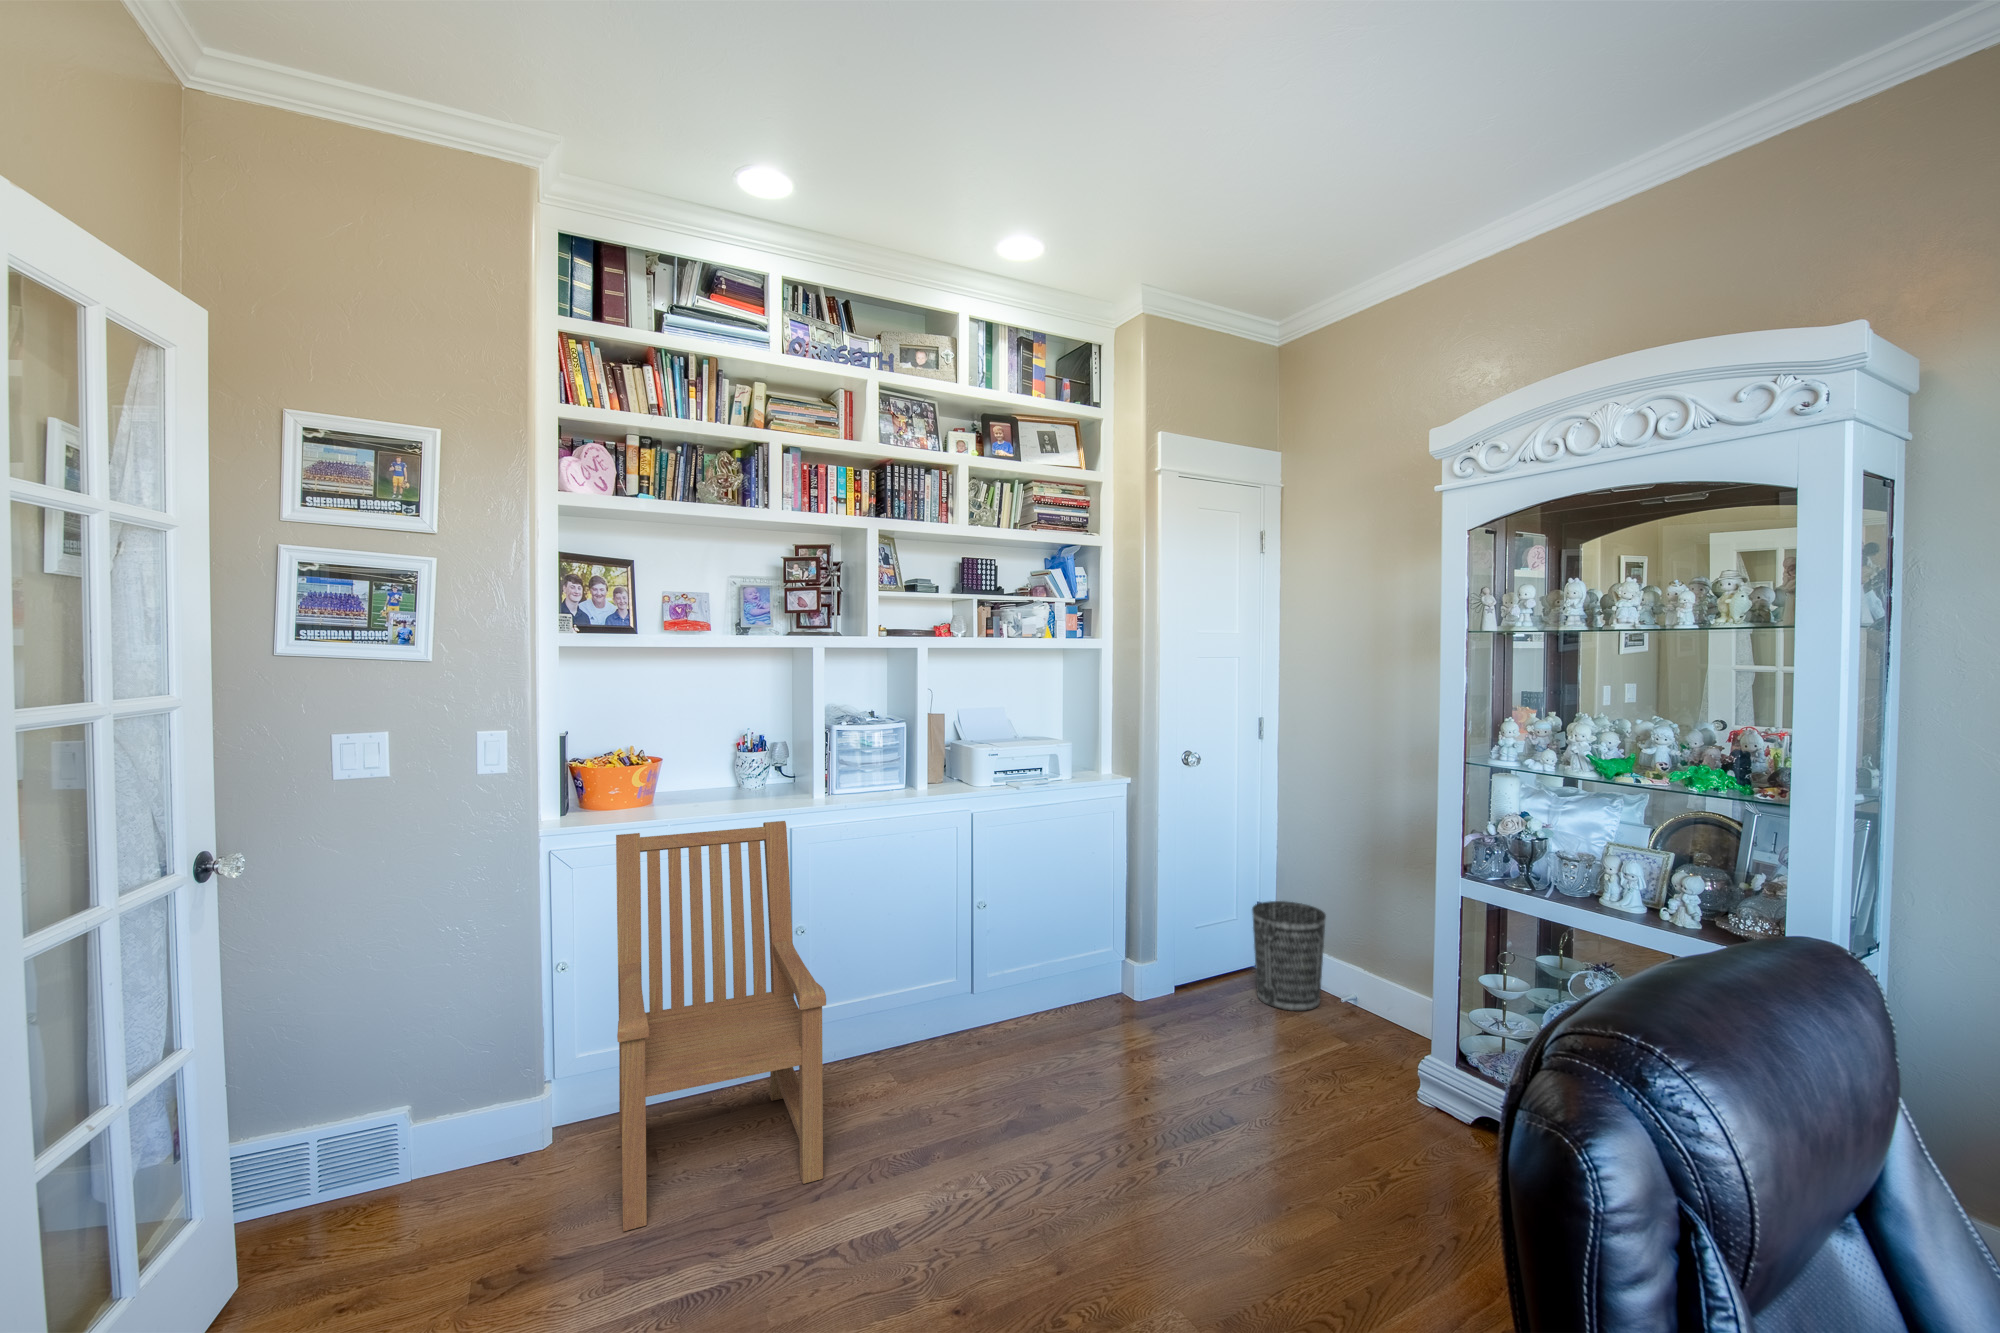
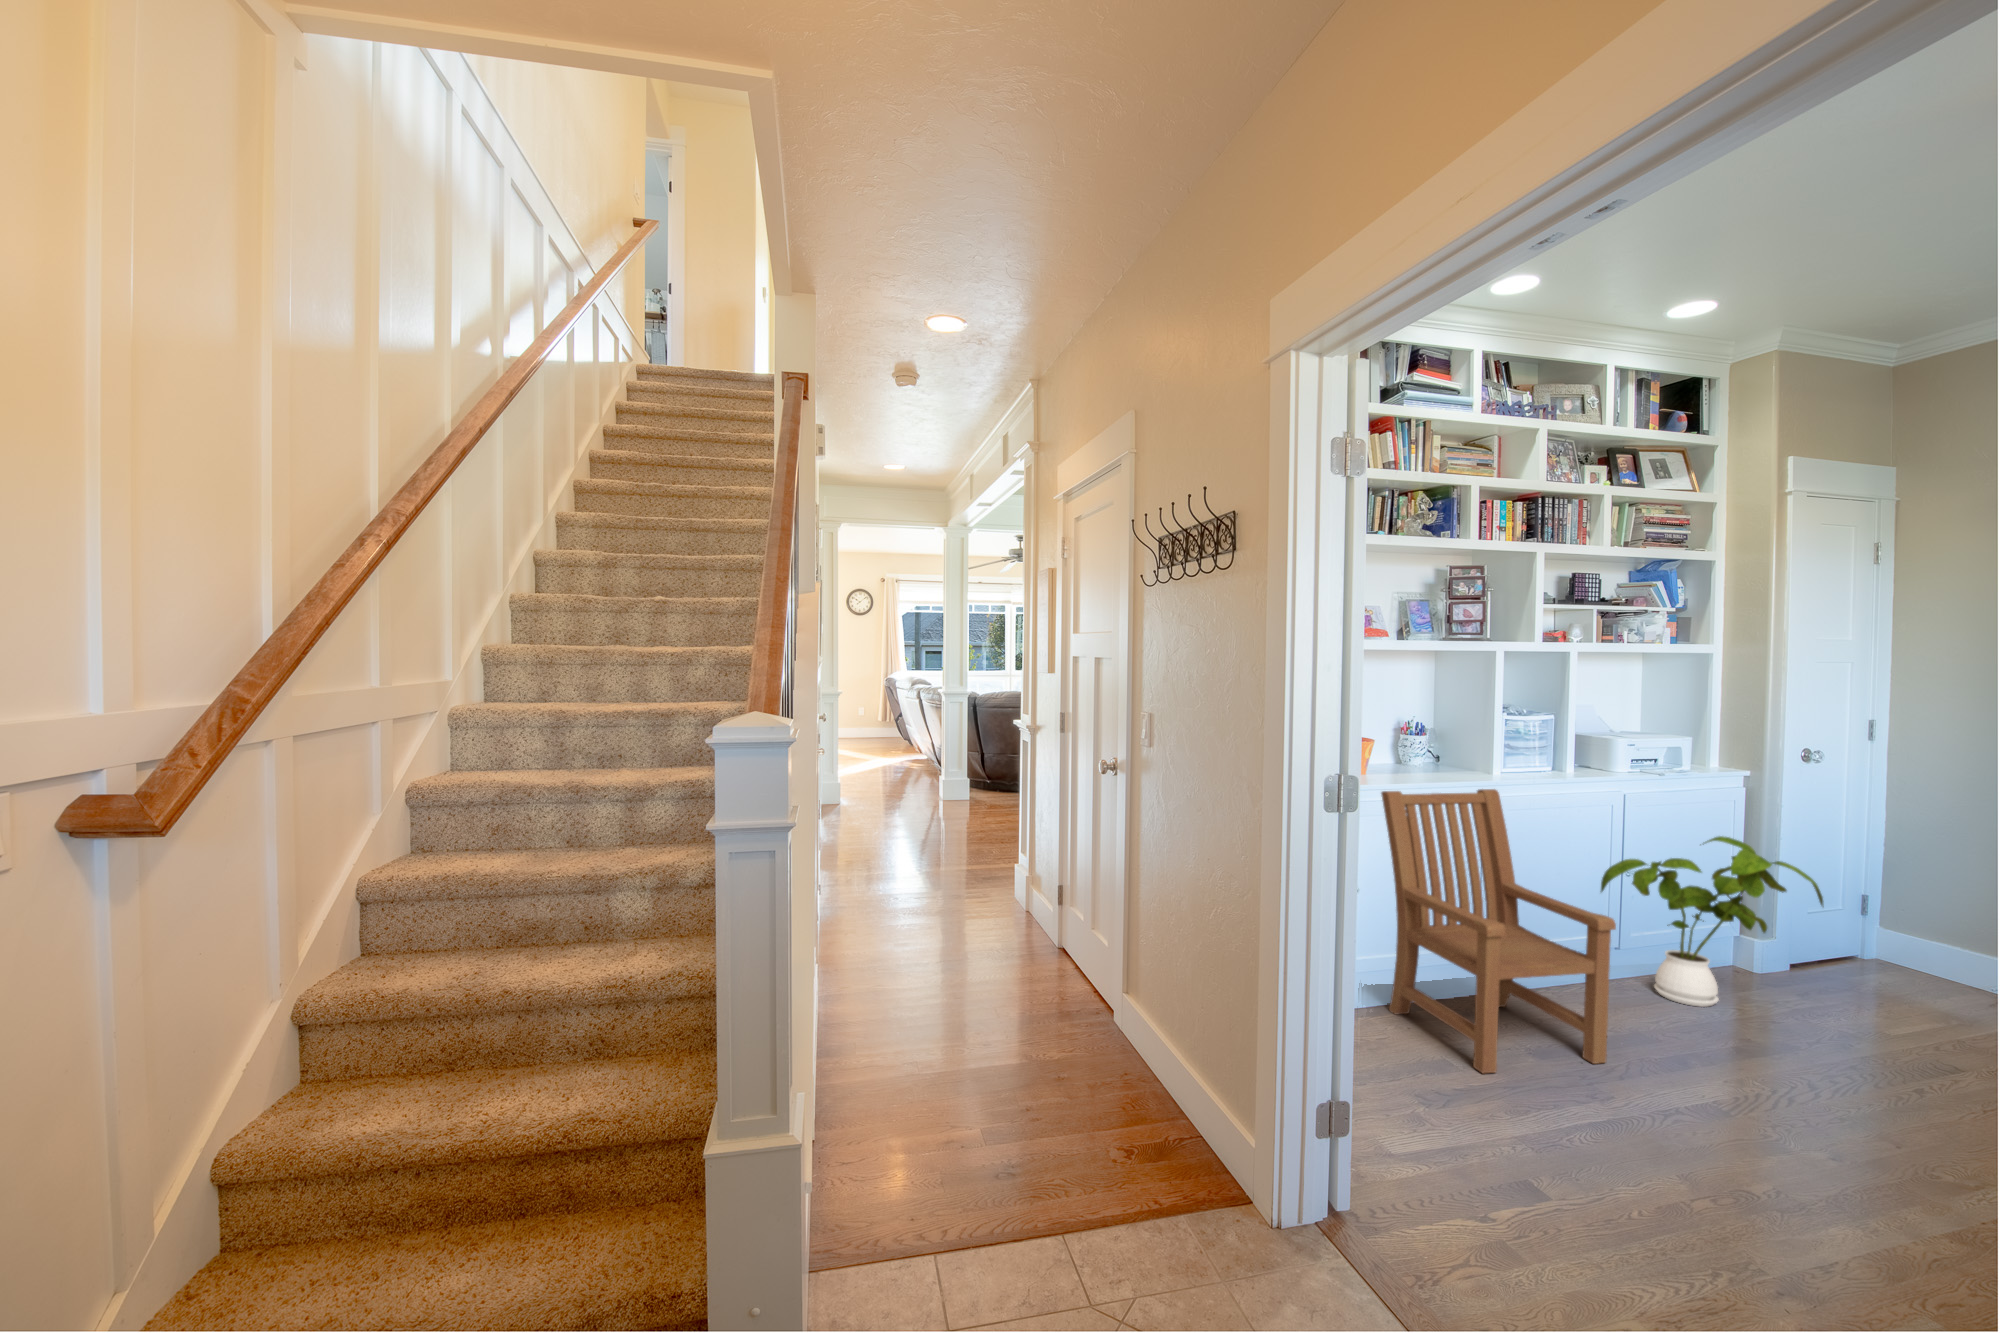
house plant: none [935,860,1120,1062] -> present [1601,836,1823,1007]
wastebasket: present [1252,901,1326,1011] -> none [1879,895,1976,998]

